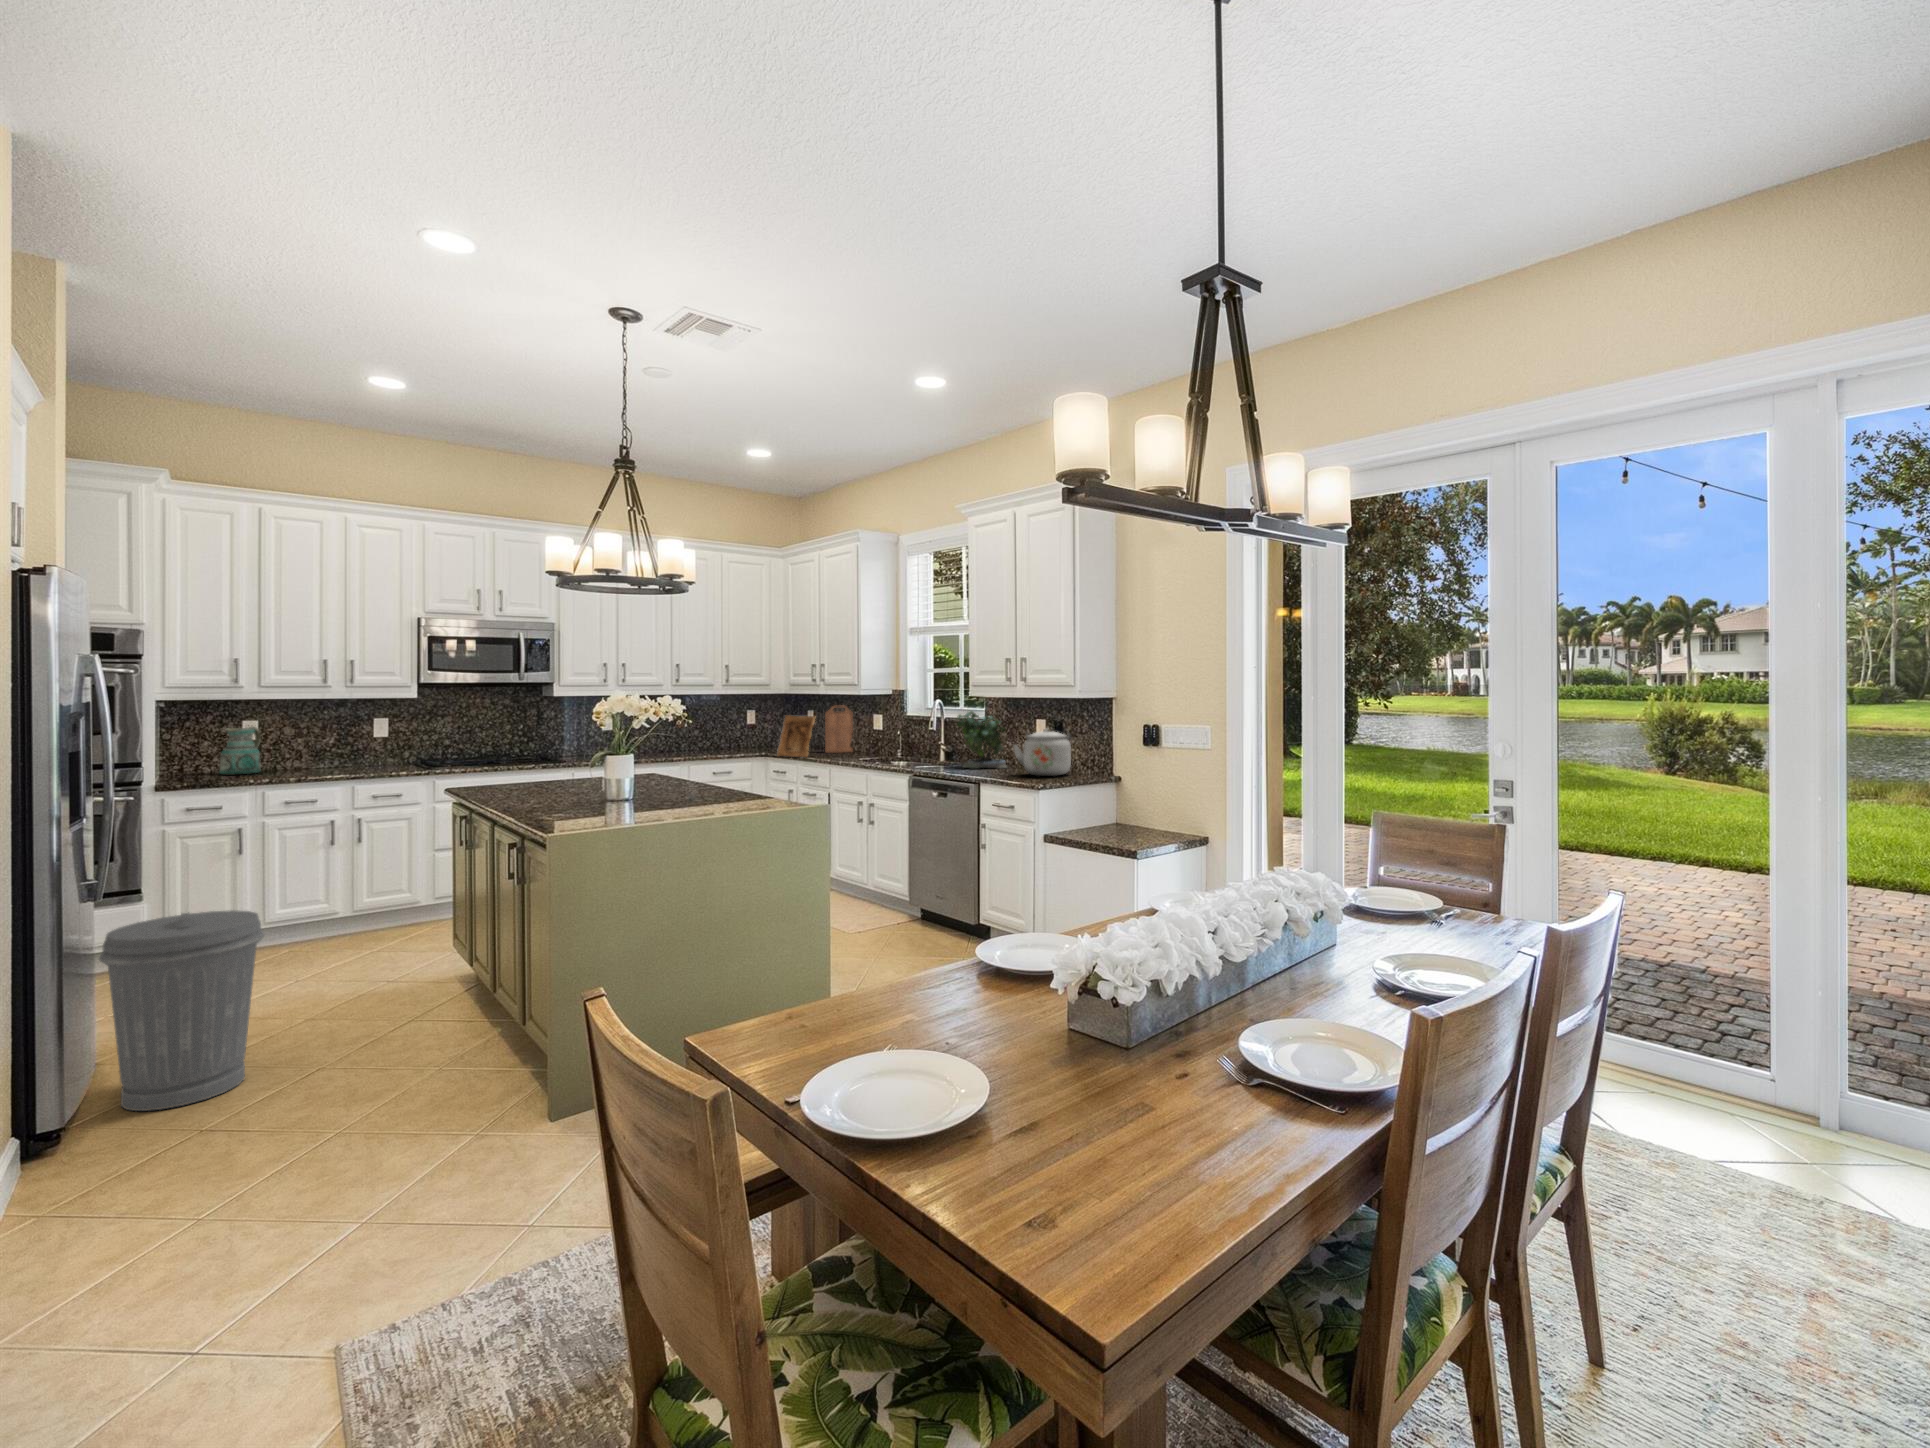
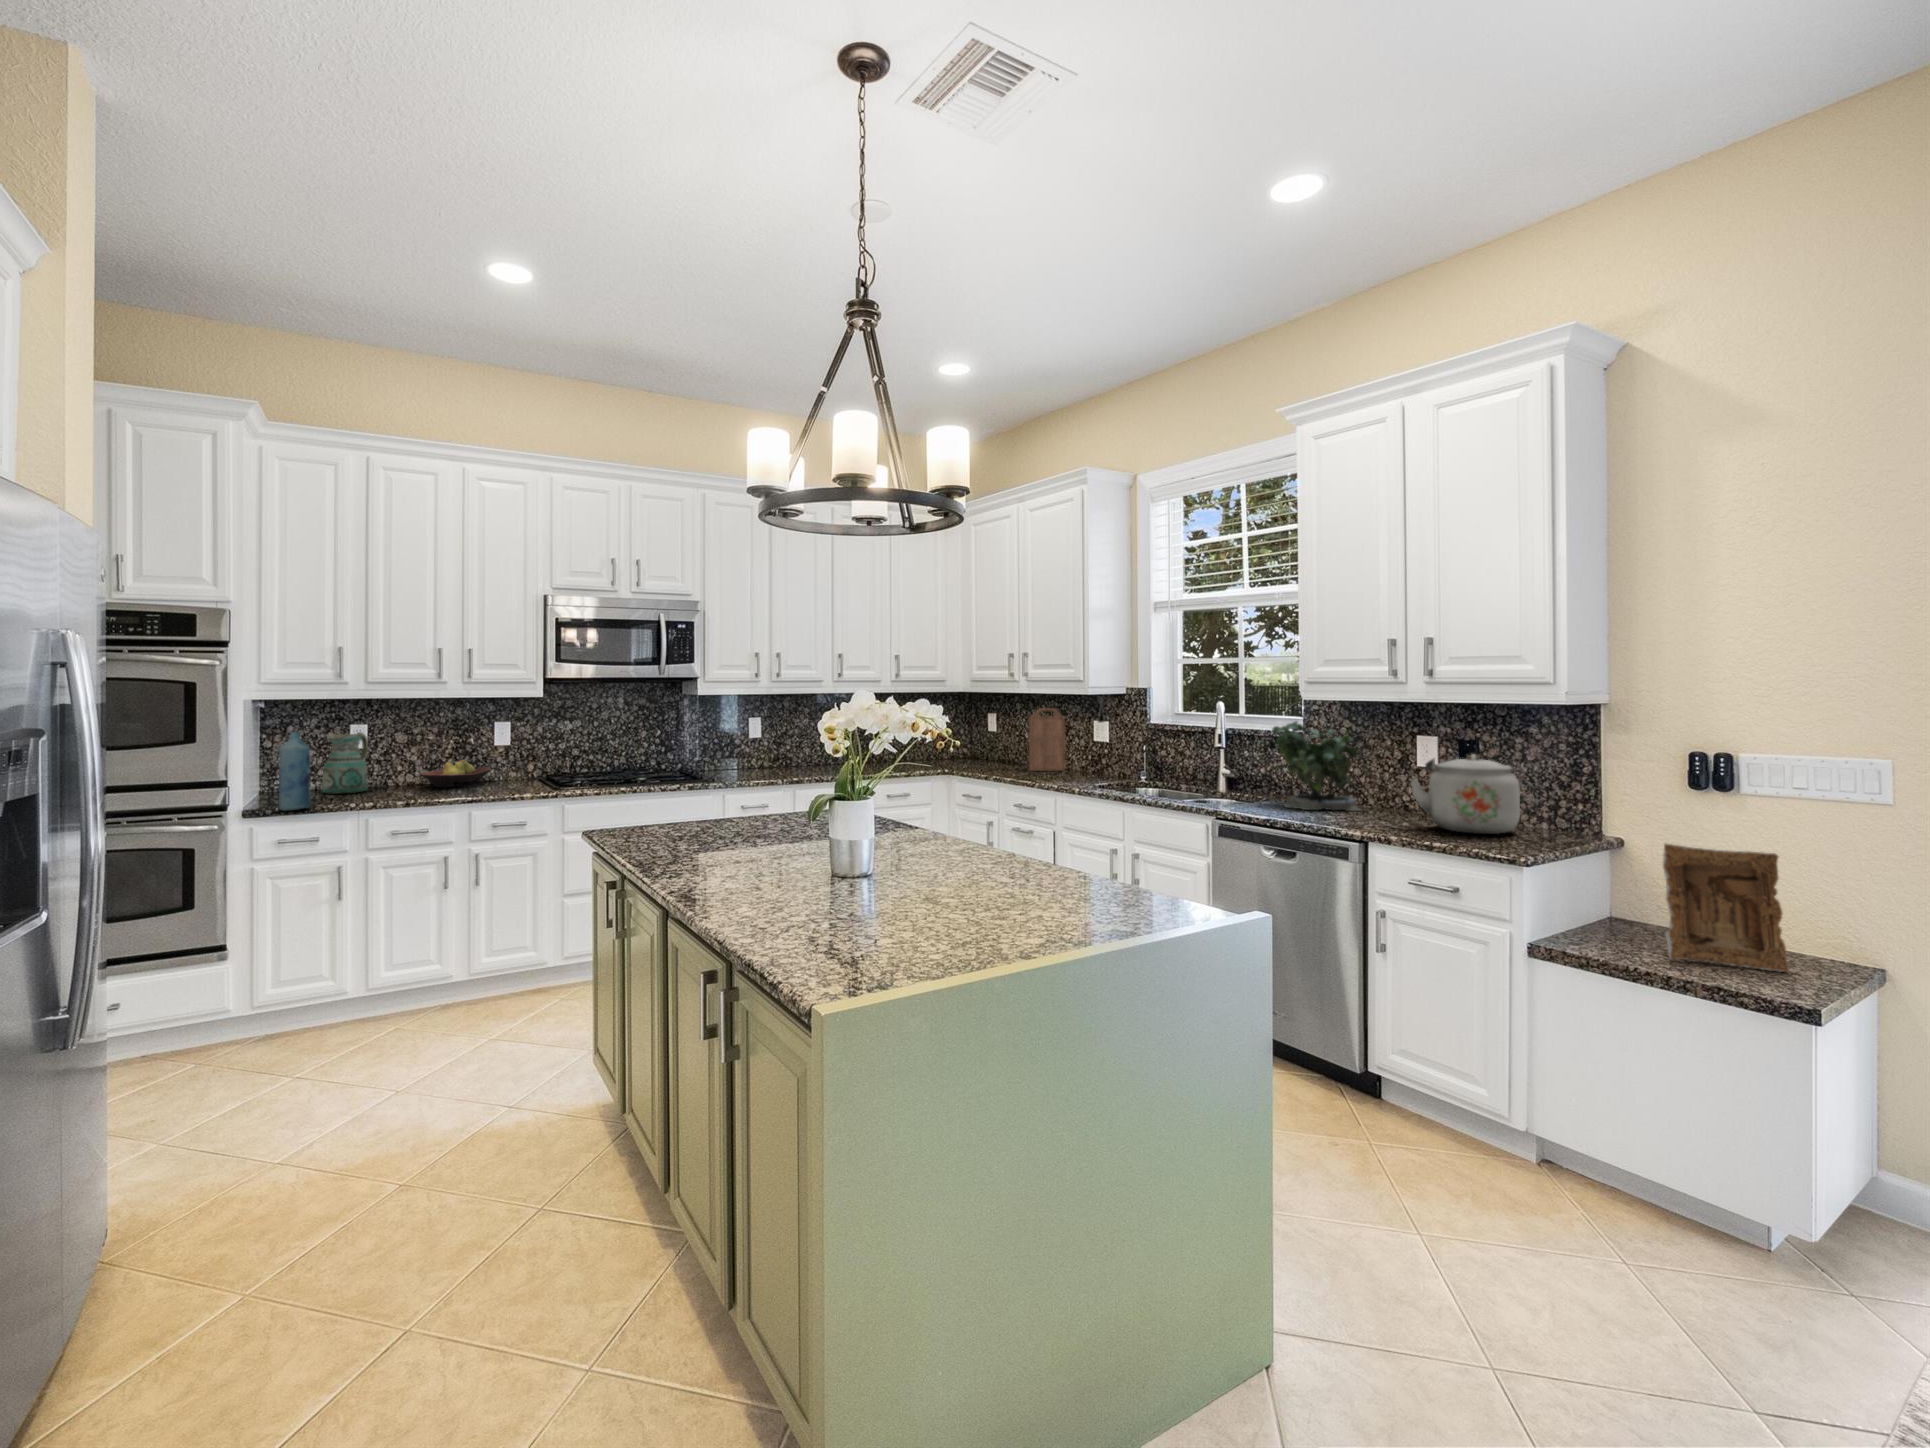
picture frame: present [777,715,815,757] -> present [1663,844,1789,972]
bottle: none [186,724,214,785] -> present [279,731,310,811]
fruit bowl: none [308,748,371,769] -> present [421,760,491,787]
trash can: present [99,910,264,1111] -> none [91,1035,335,1389]

